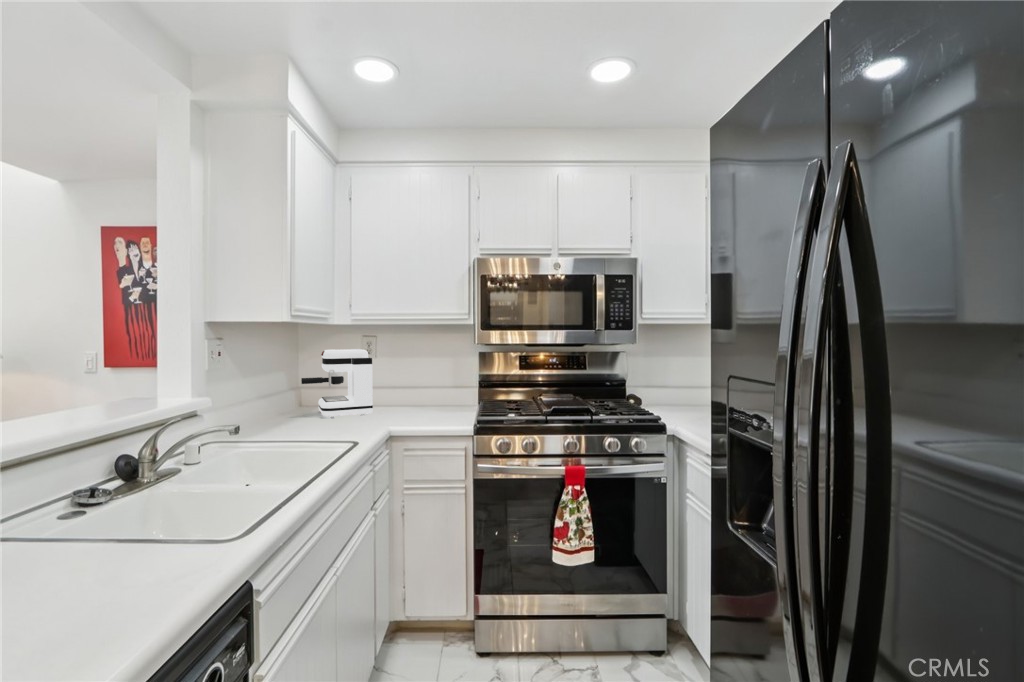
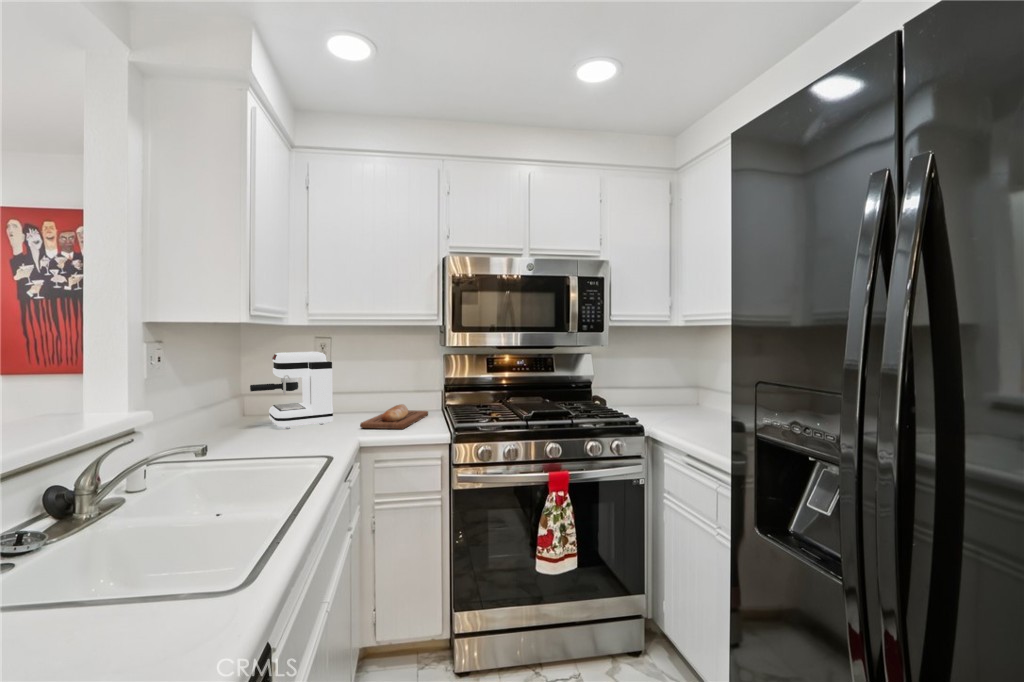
bread loaf: none [394,399,461,421] -> present [360,404,428,429]

